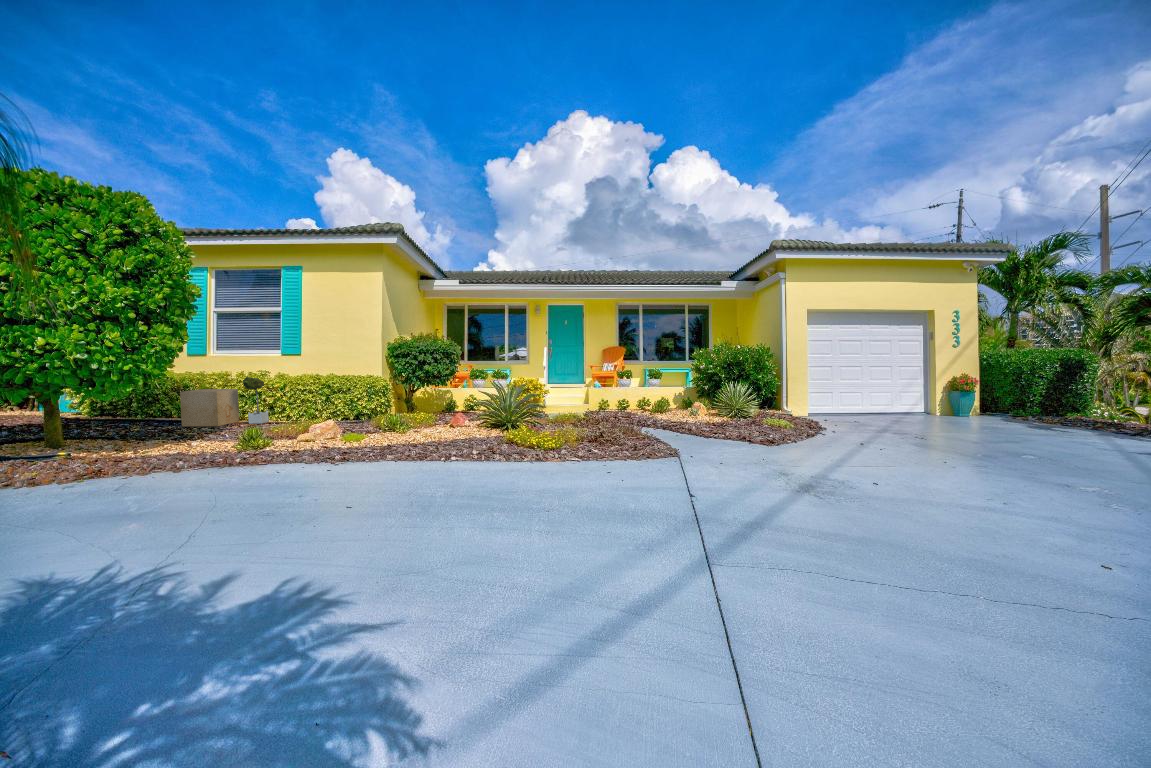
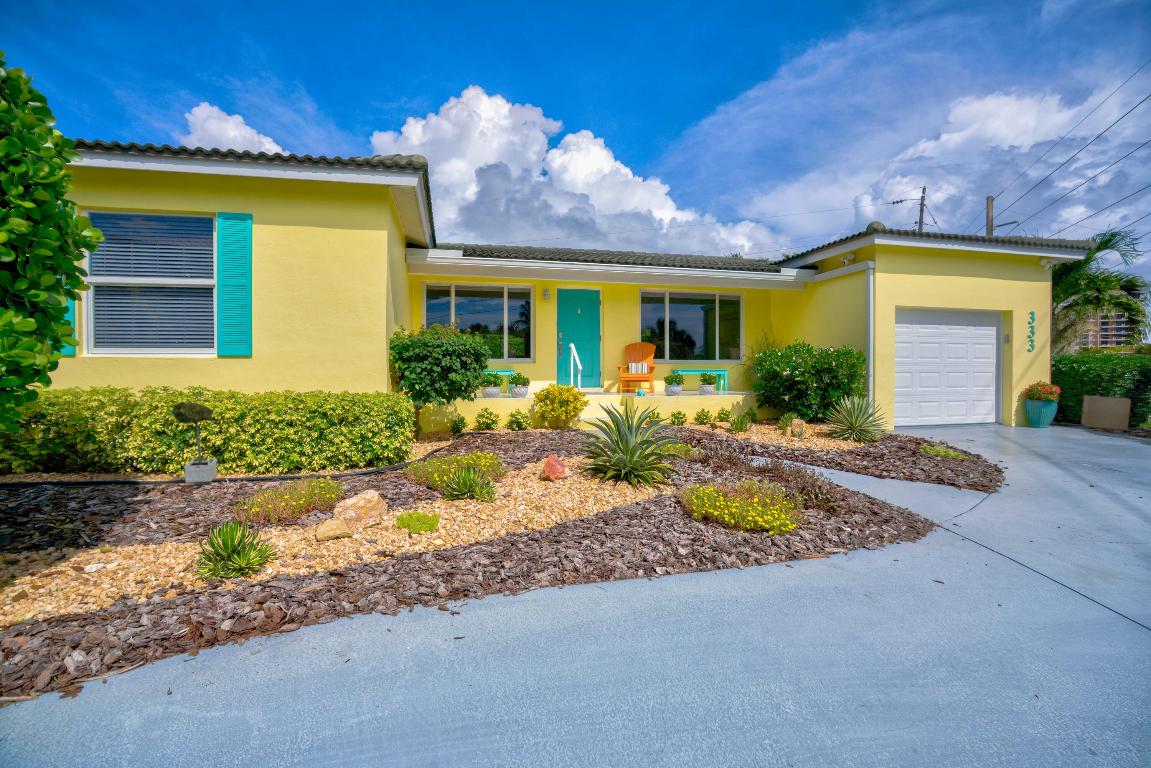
cardboard box: present [180,389,239,426] -> present [1081,395,1131,430]

